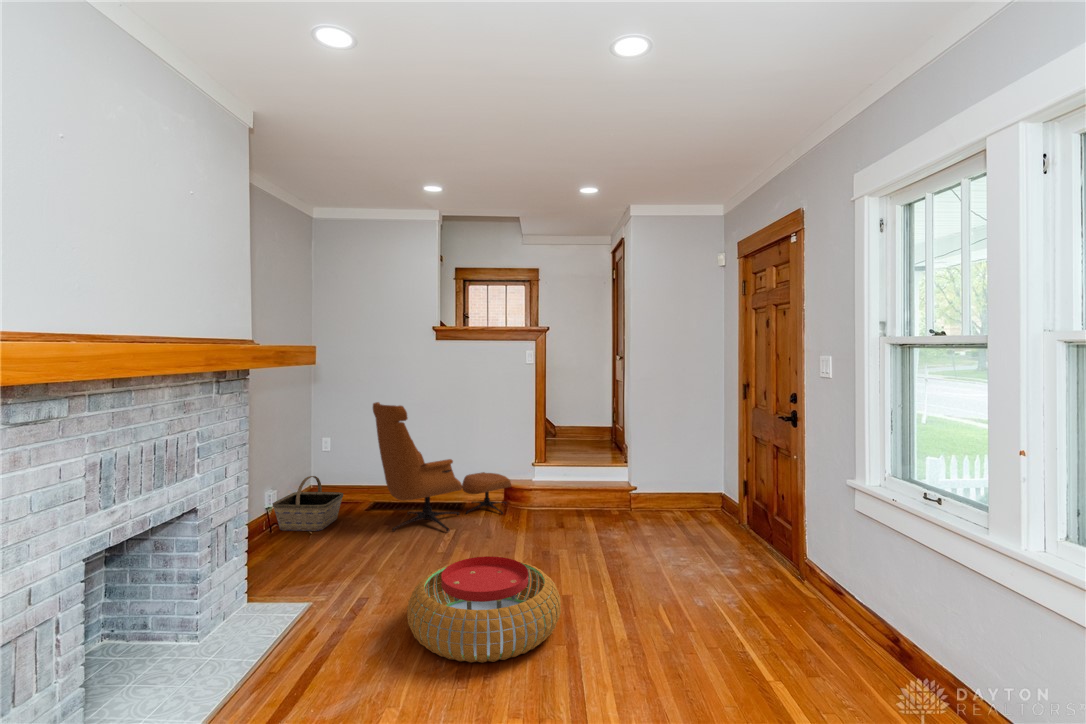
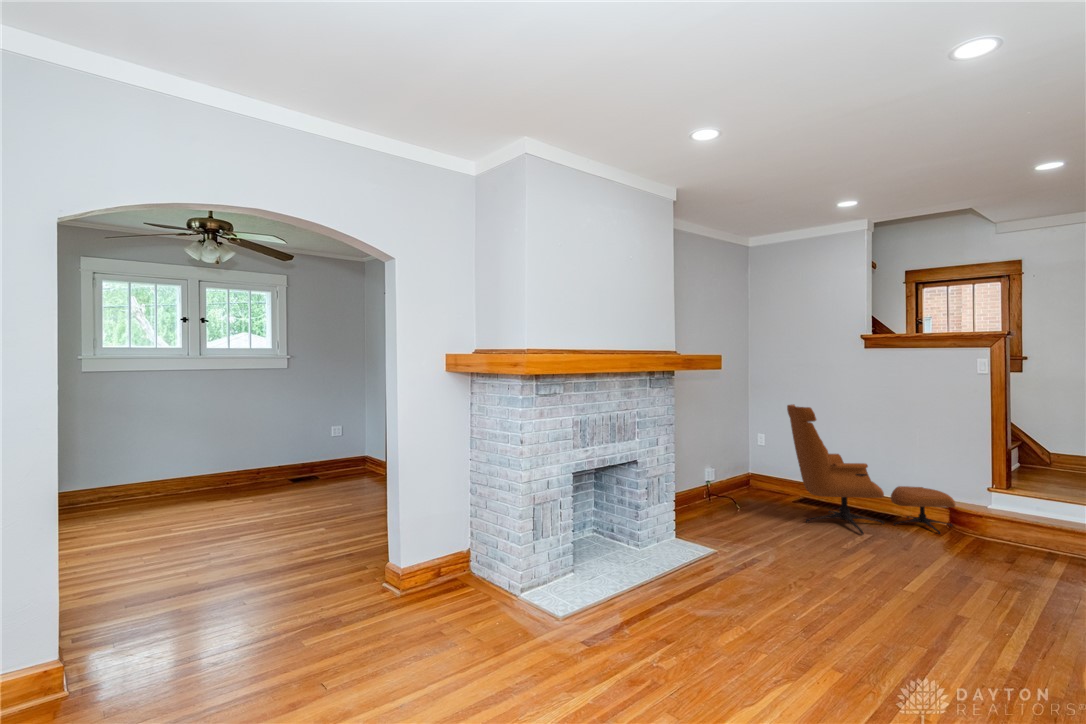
basket: present [273,476,343,531] -> none [710,464,768,509]
pouf: present [407,556,561,663] -> none [775,545,941,640]

